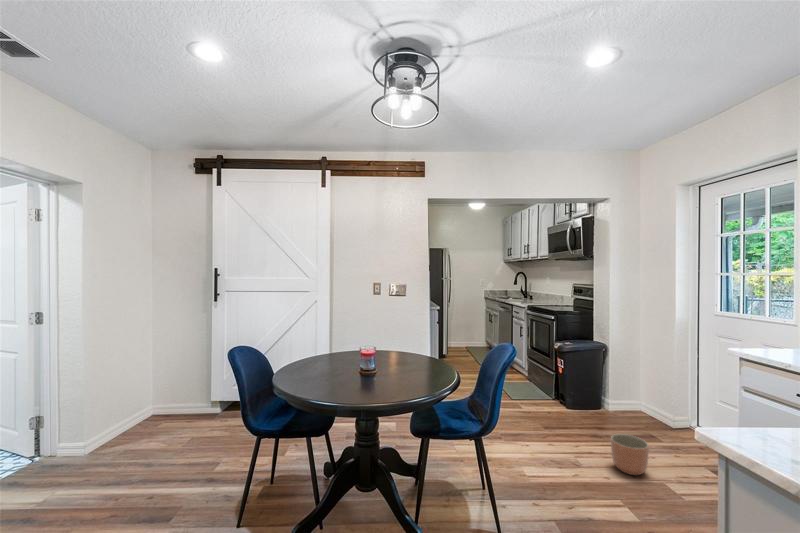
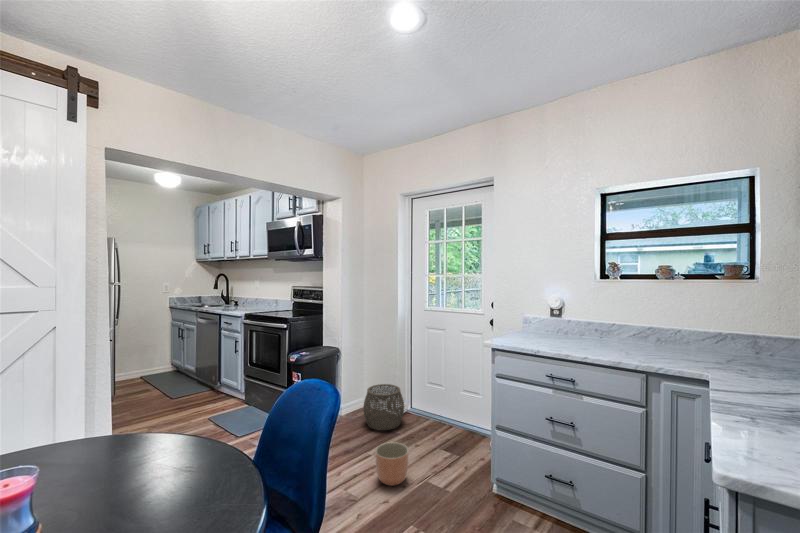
woven basket: none [627,388,680,437] -> present [364,384,404,430]

